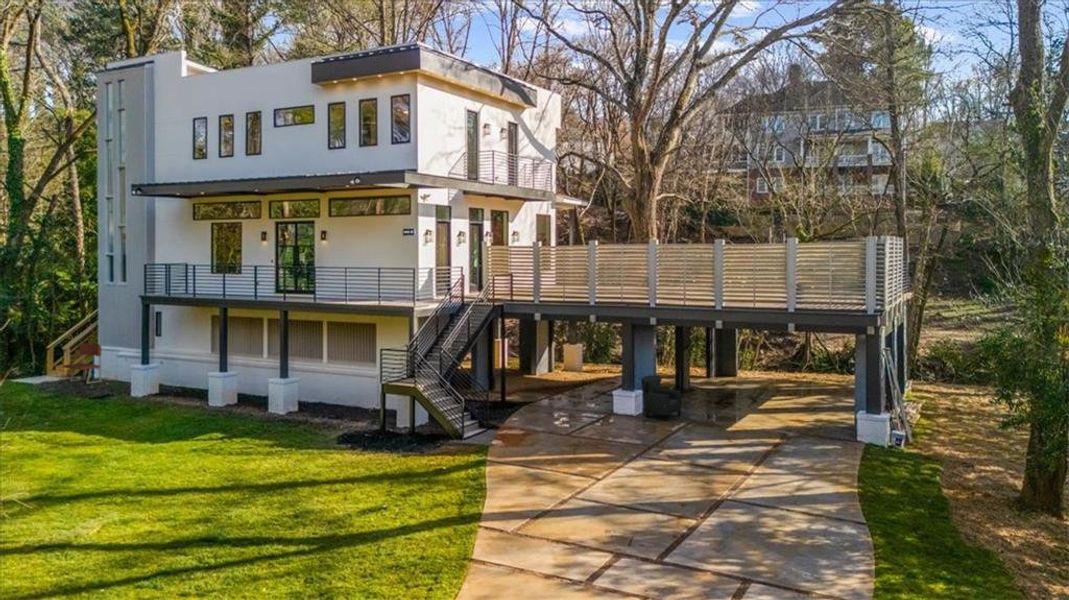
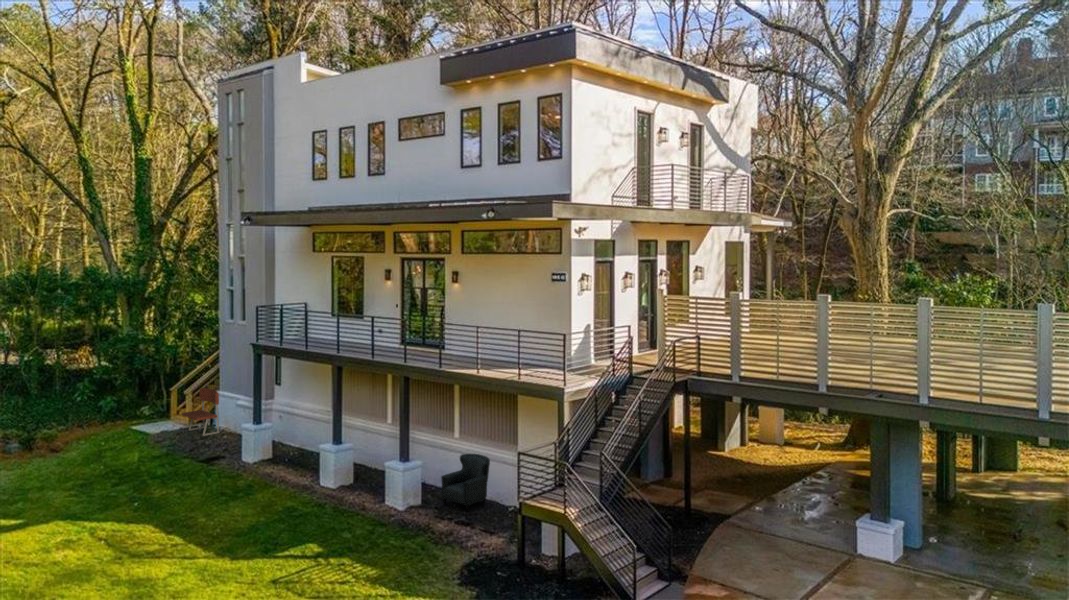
armchair: present [641,375,682,421] -> present [441,454,490,512]

